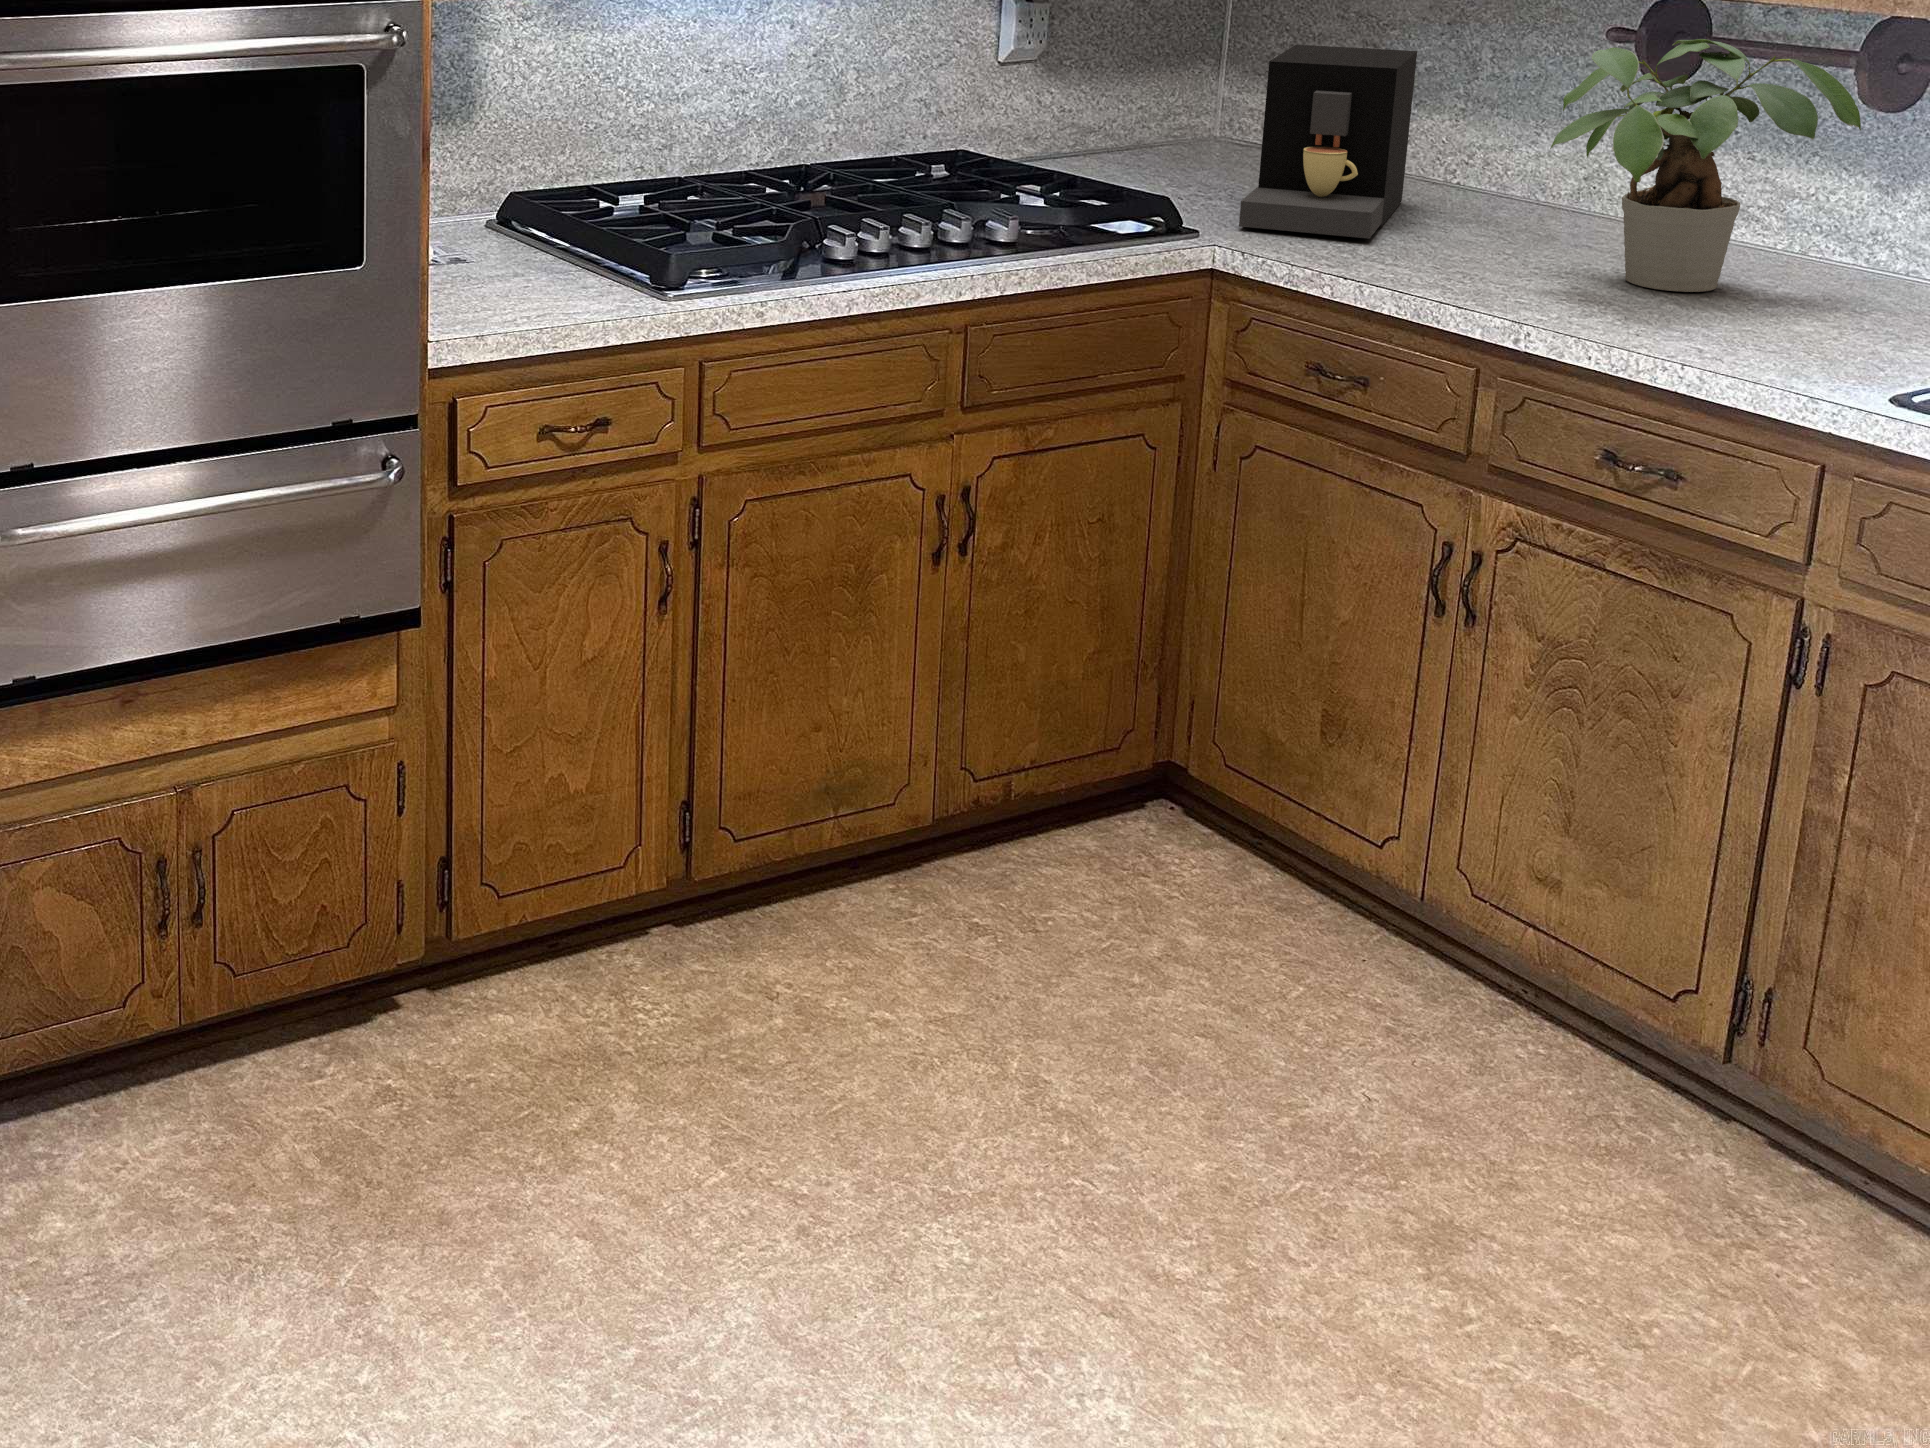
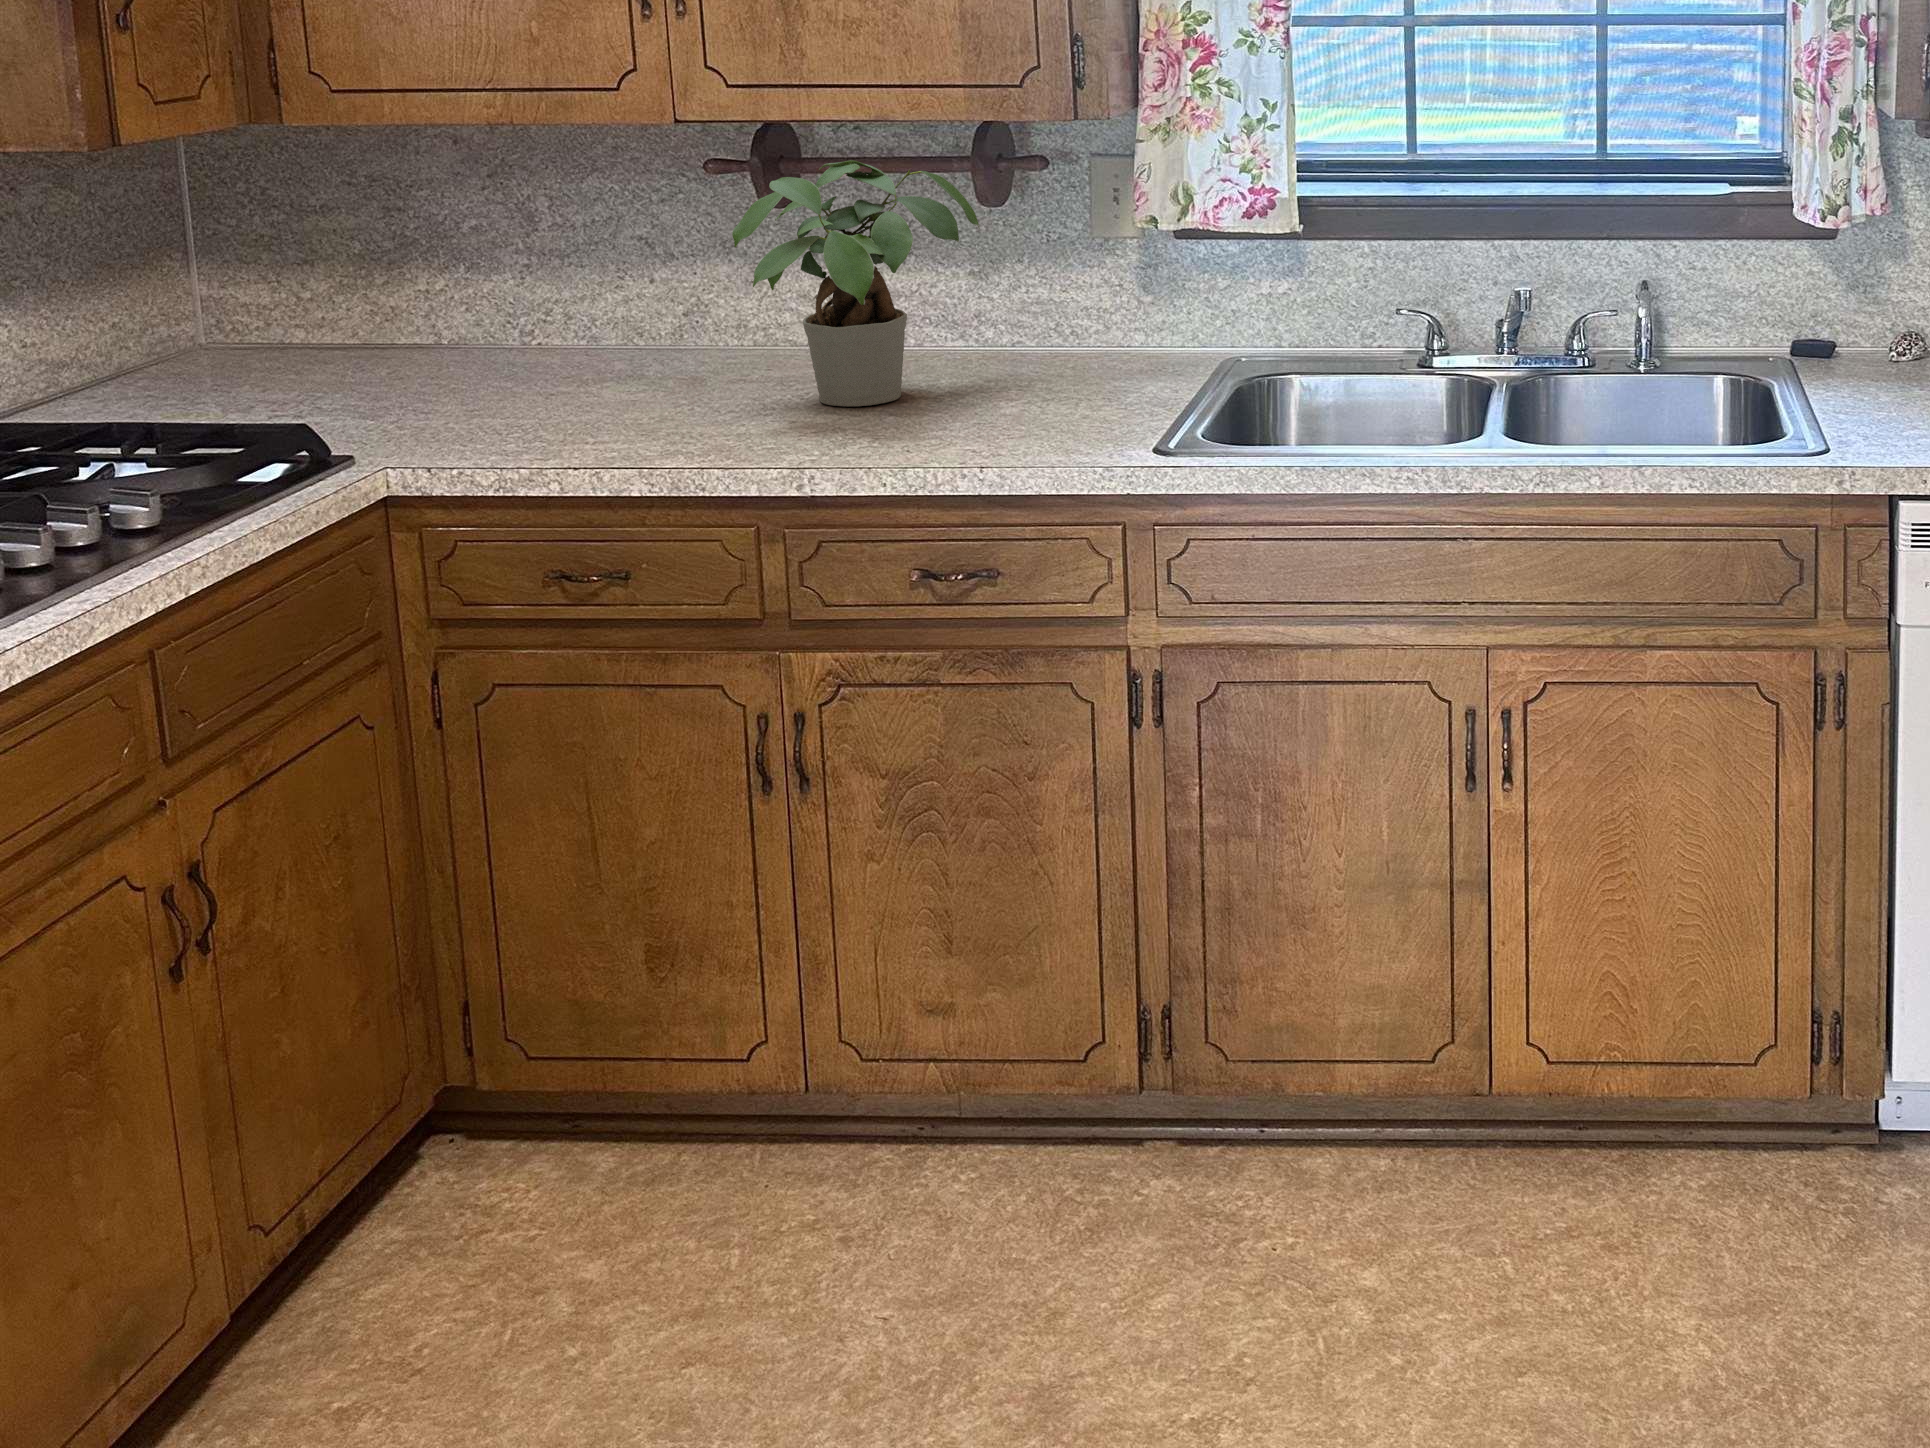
coffee maker: present [1239,45,1417,239] -> none [359,207,553,435]

